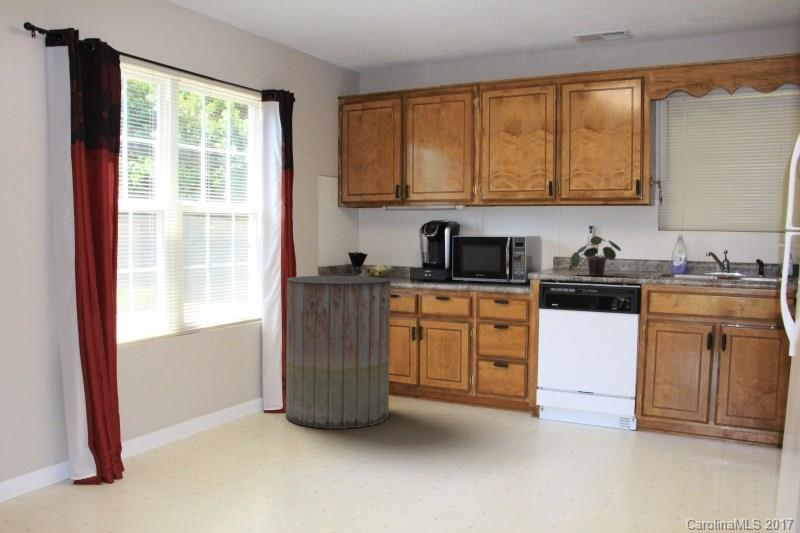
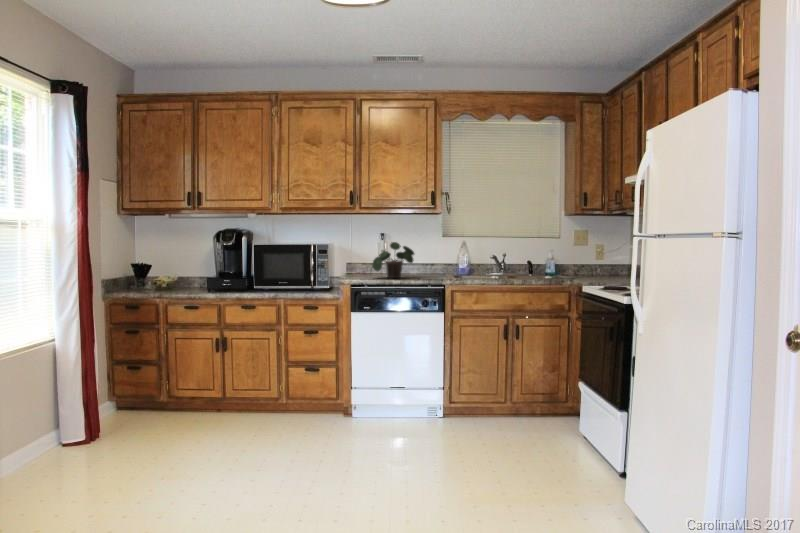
trash can: present [286,276,391,429] -> none [60,289,198,479]

